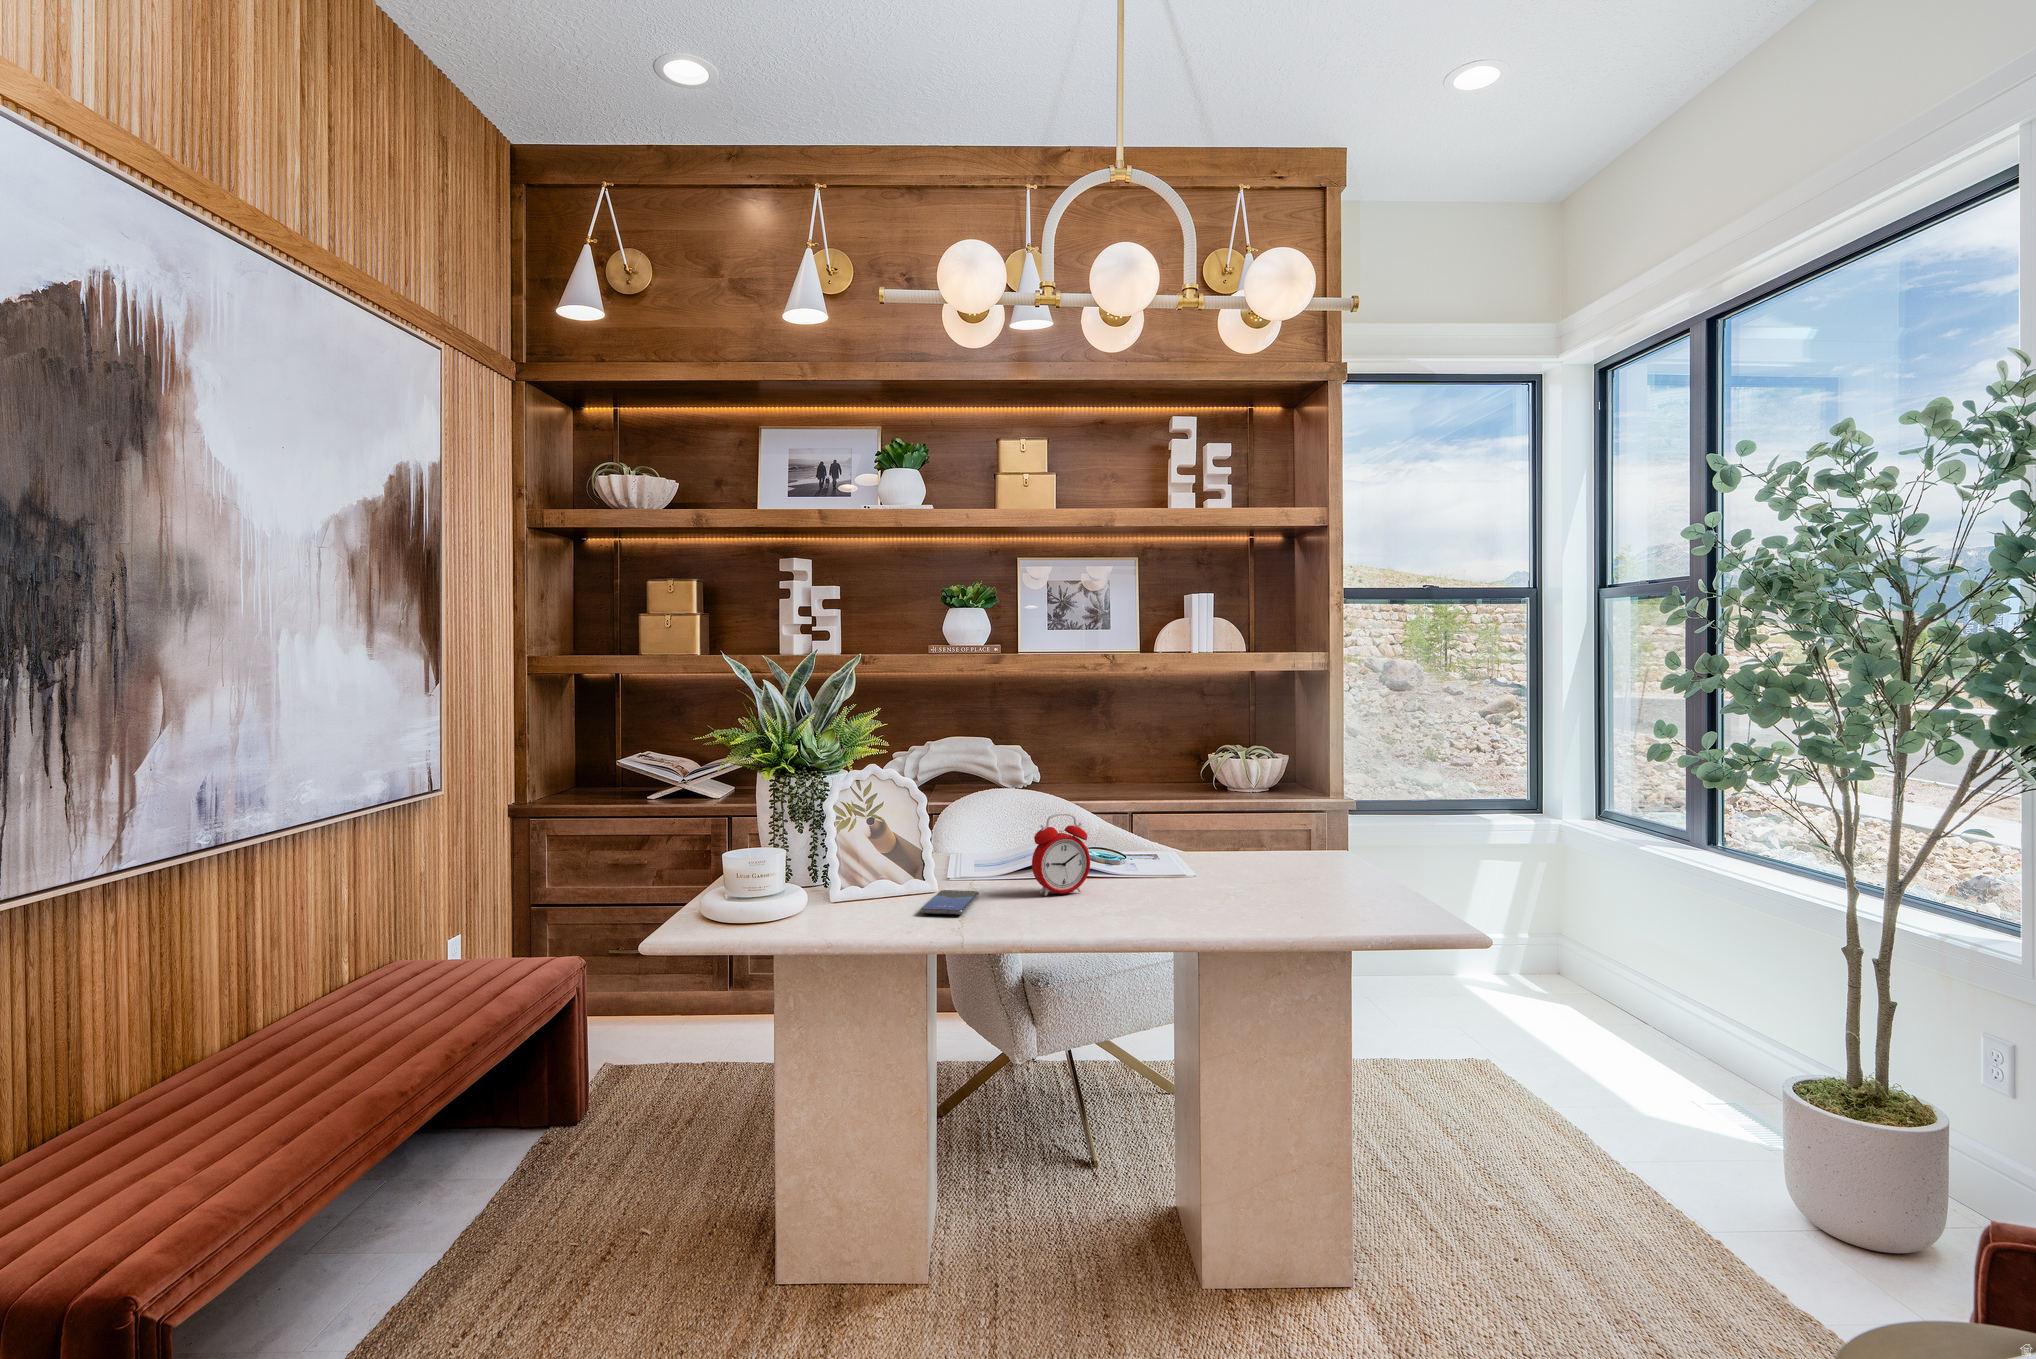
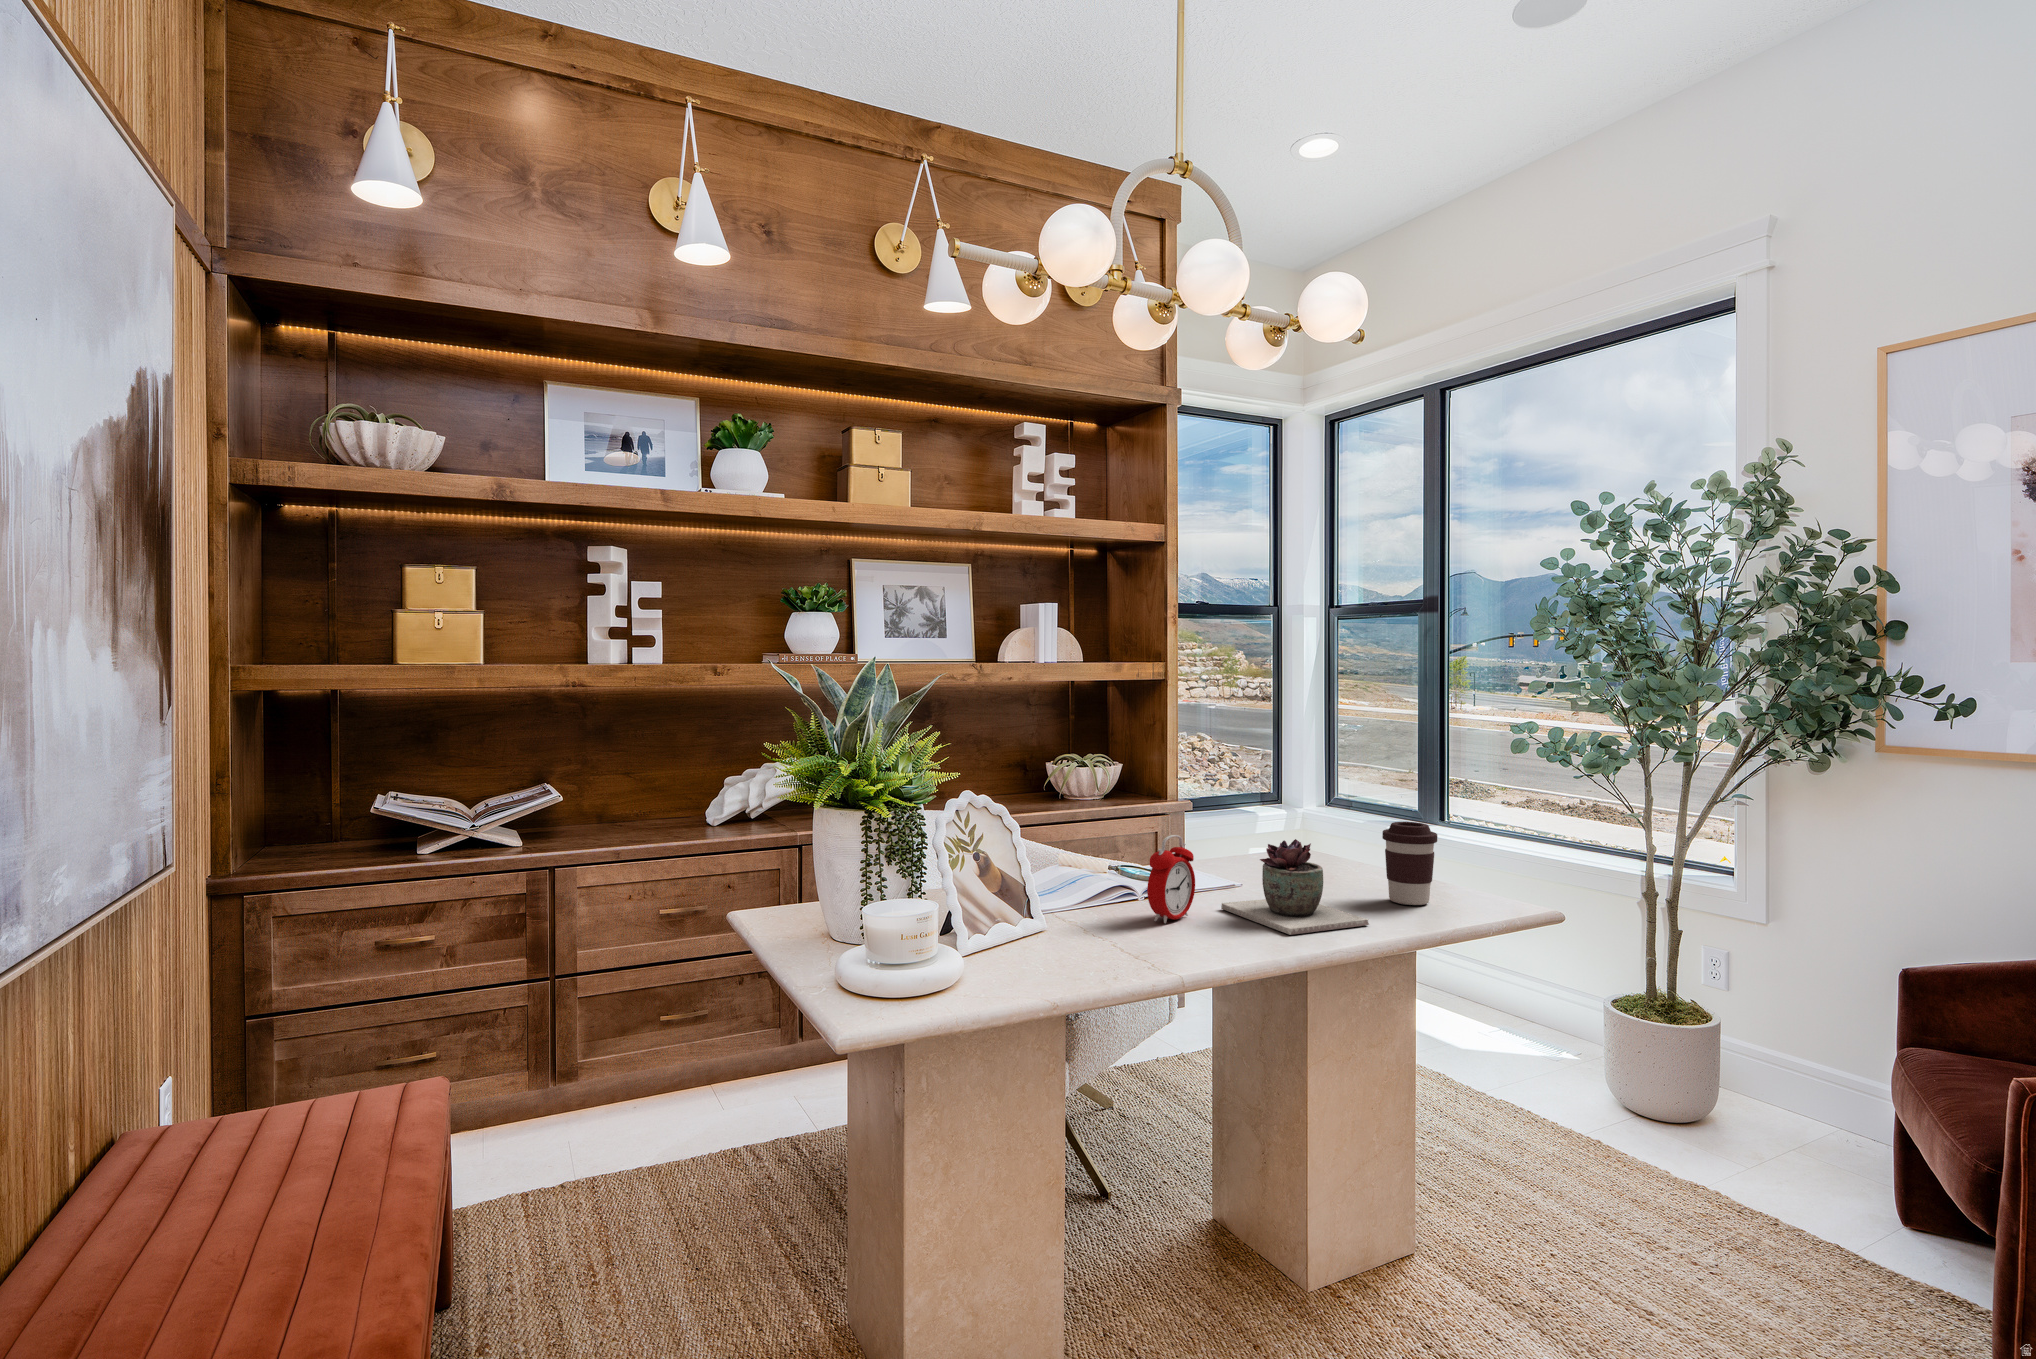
coffee cup: none [1309,817,1366,906] -> present [1382,822,1437,905]
succulent plant: none [1127,825,1237,916] -> present [1221,839,1369,935]
smartphone: present [921,890,979,915] -> none [1064,926,1140,957]

